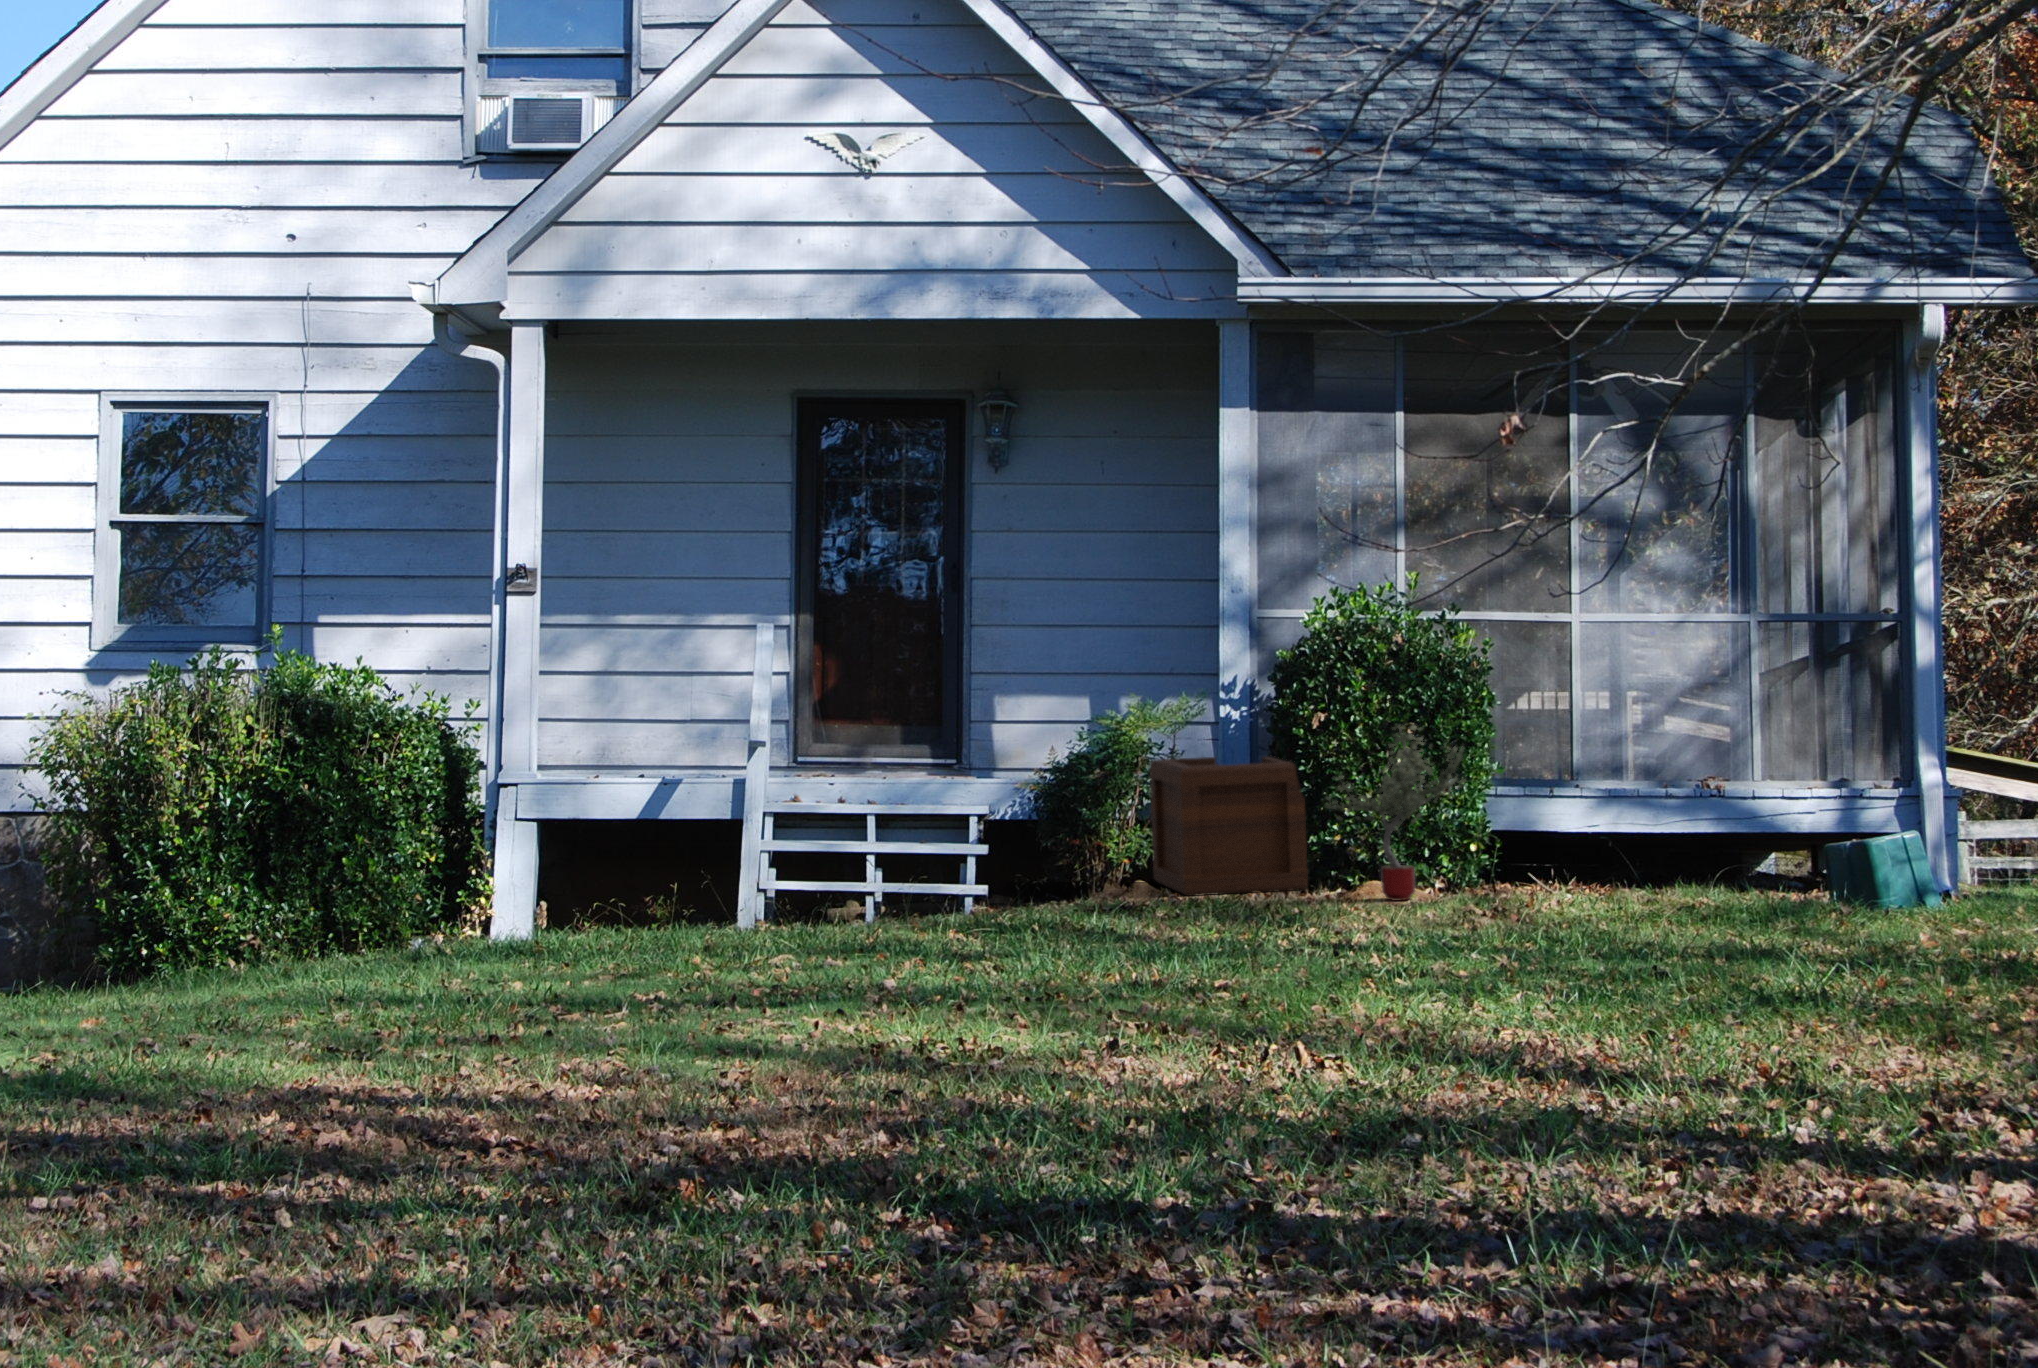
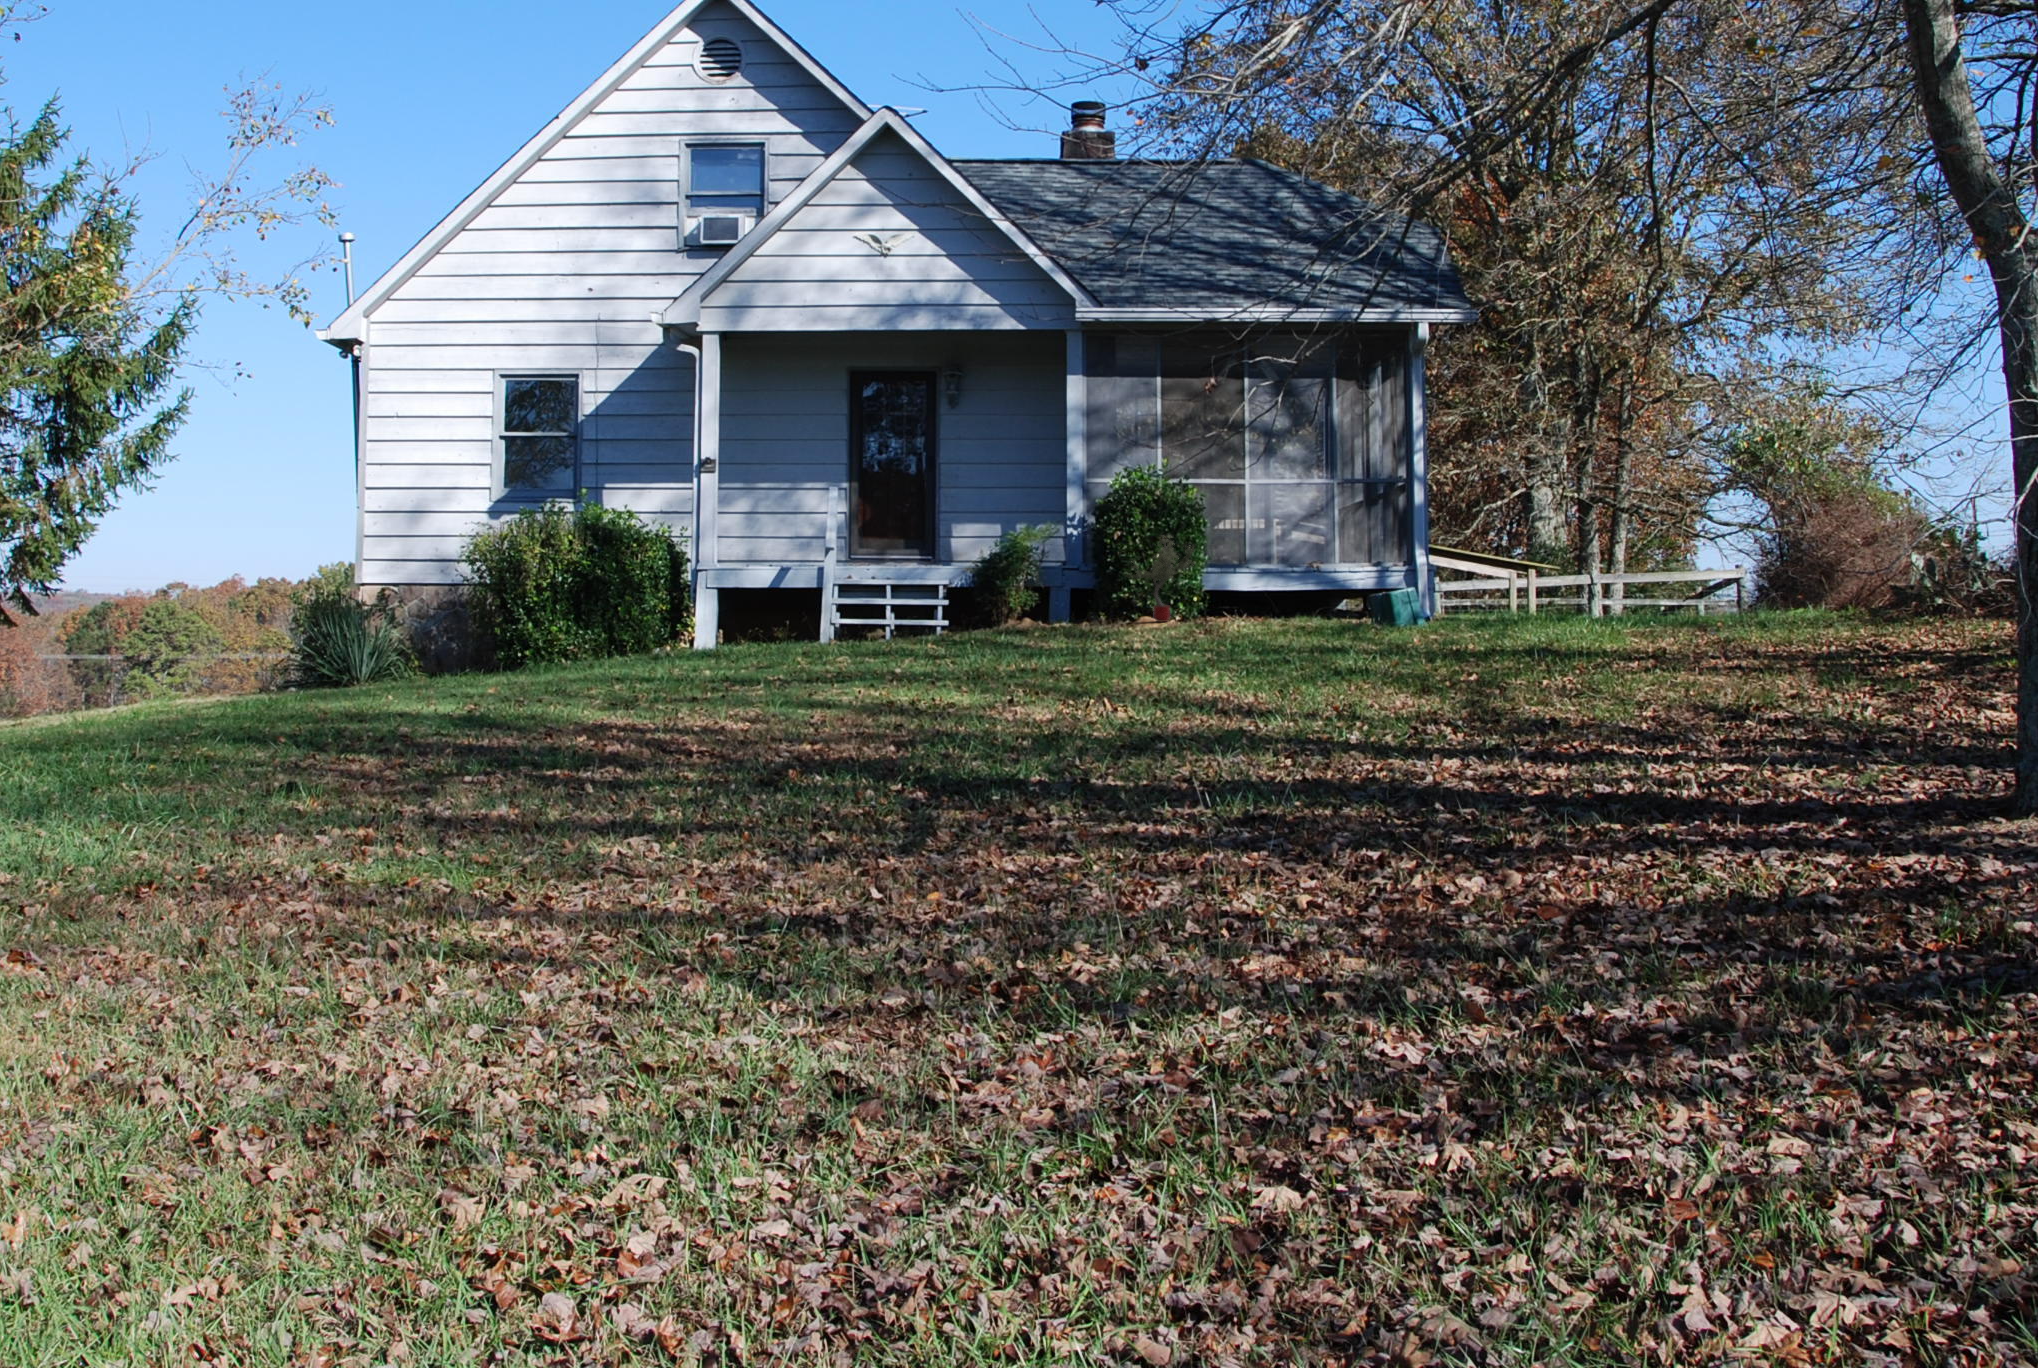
wooden crate: present [1150,757,1308,896] -> none [1033,551,1115,622]

